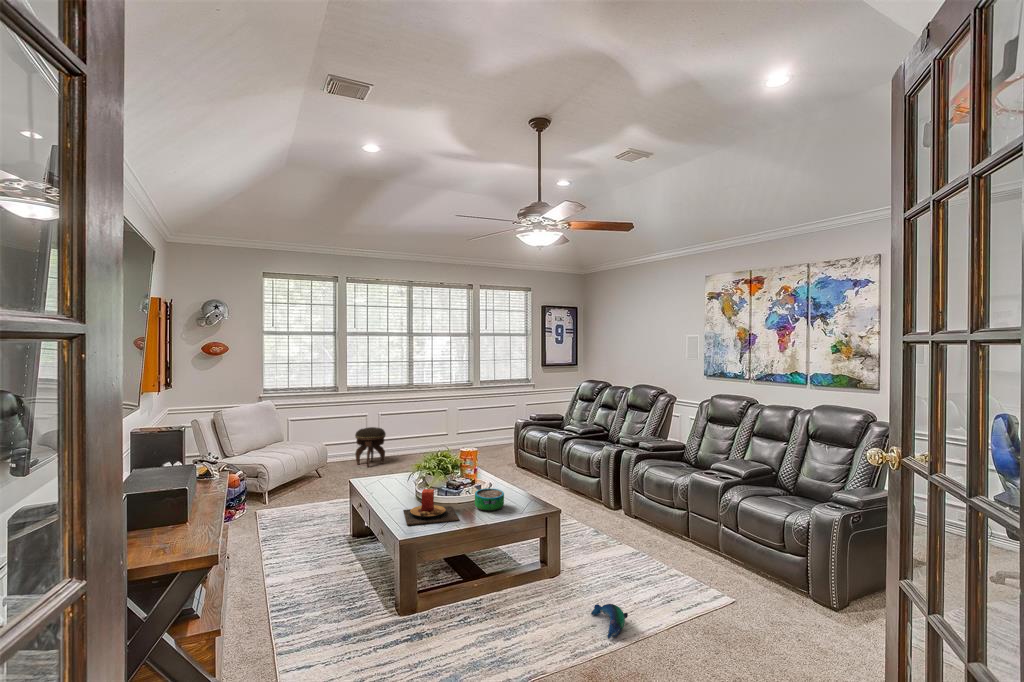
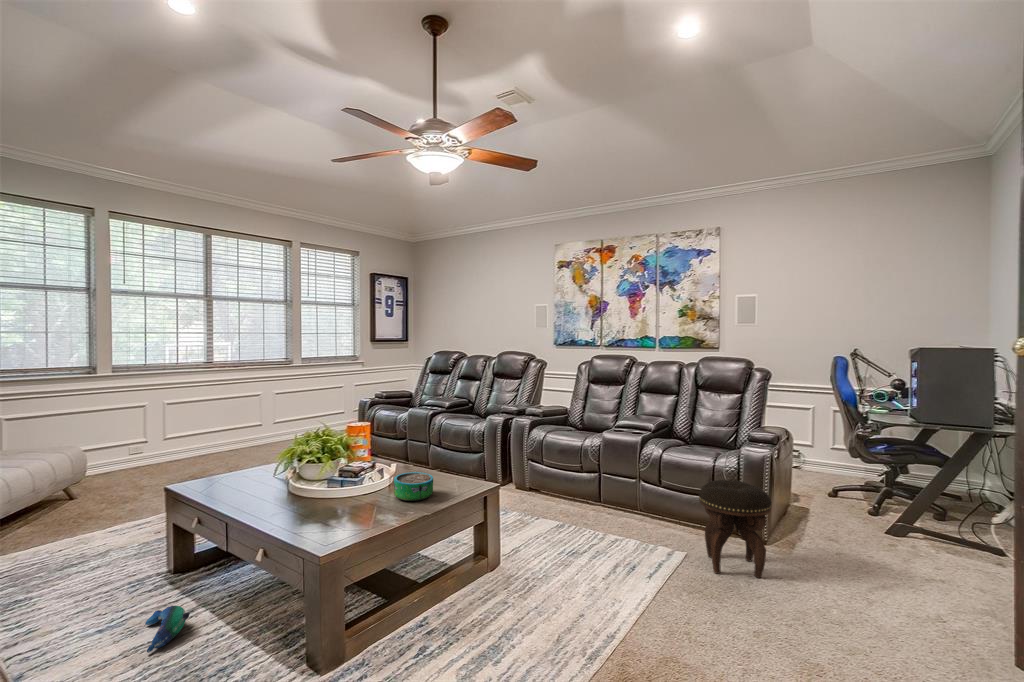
footstool: present [355,427,386,467] -> present [699,480,772,578]
candle: present [403,489,459,525] -> none [295,481,390,536]
plush toy: present [591,604,628,639] -> present [145,606,190,653]

